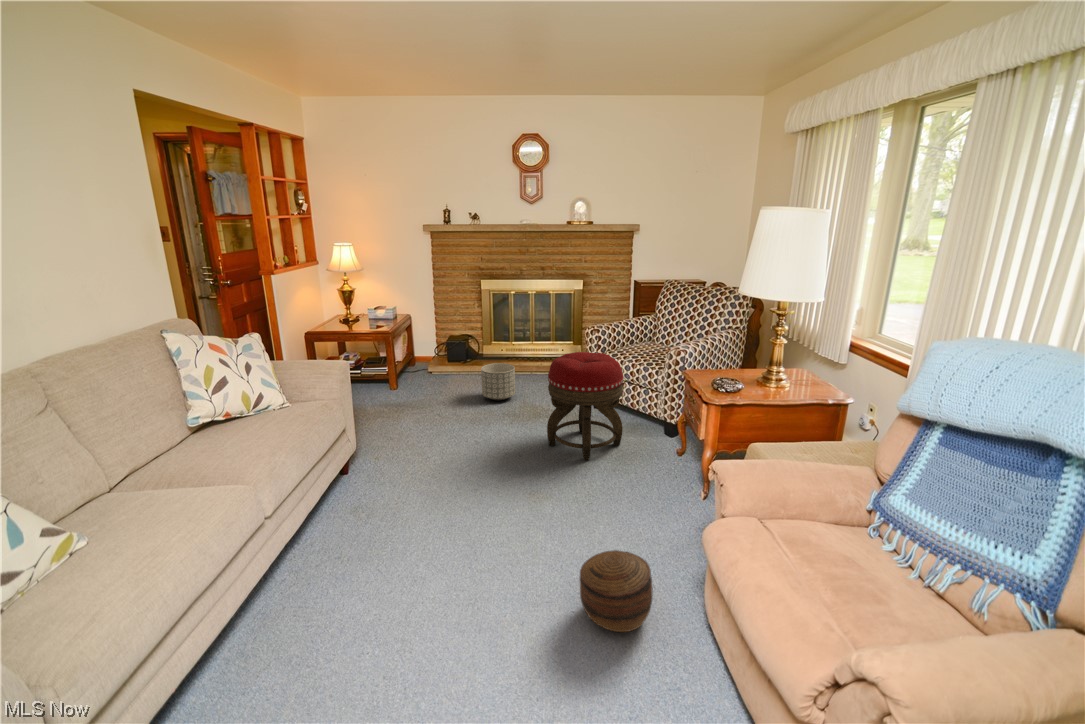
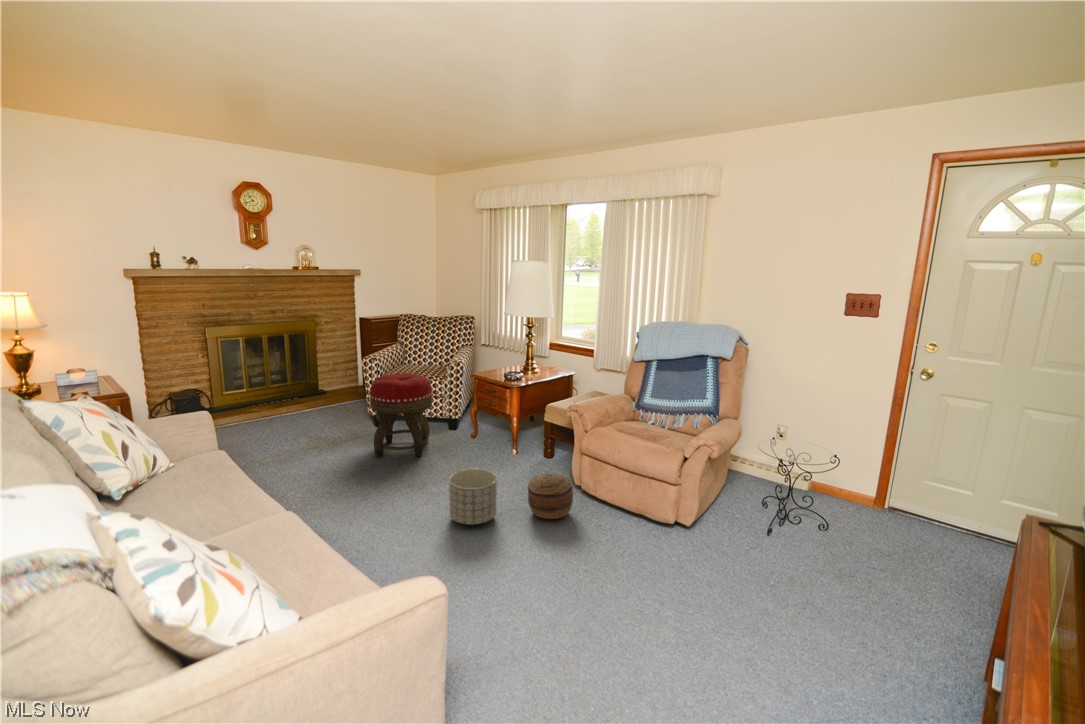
planter: present [481,363,515,400] -> present [449,469,497,525]

